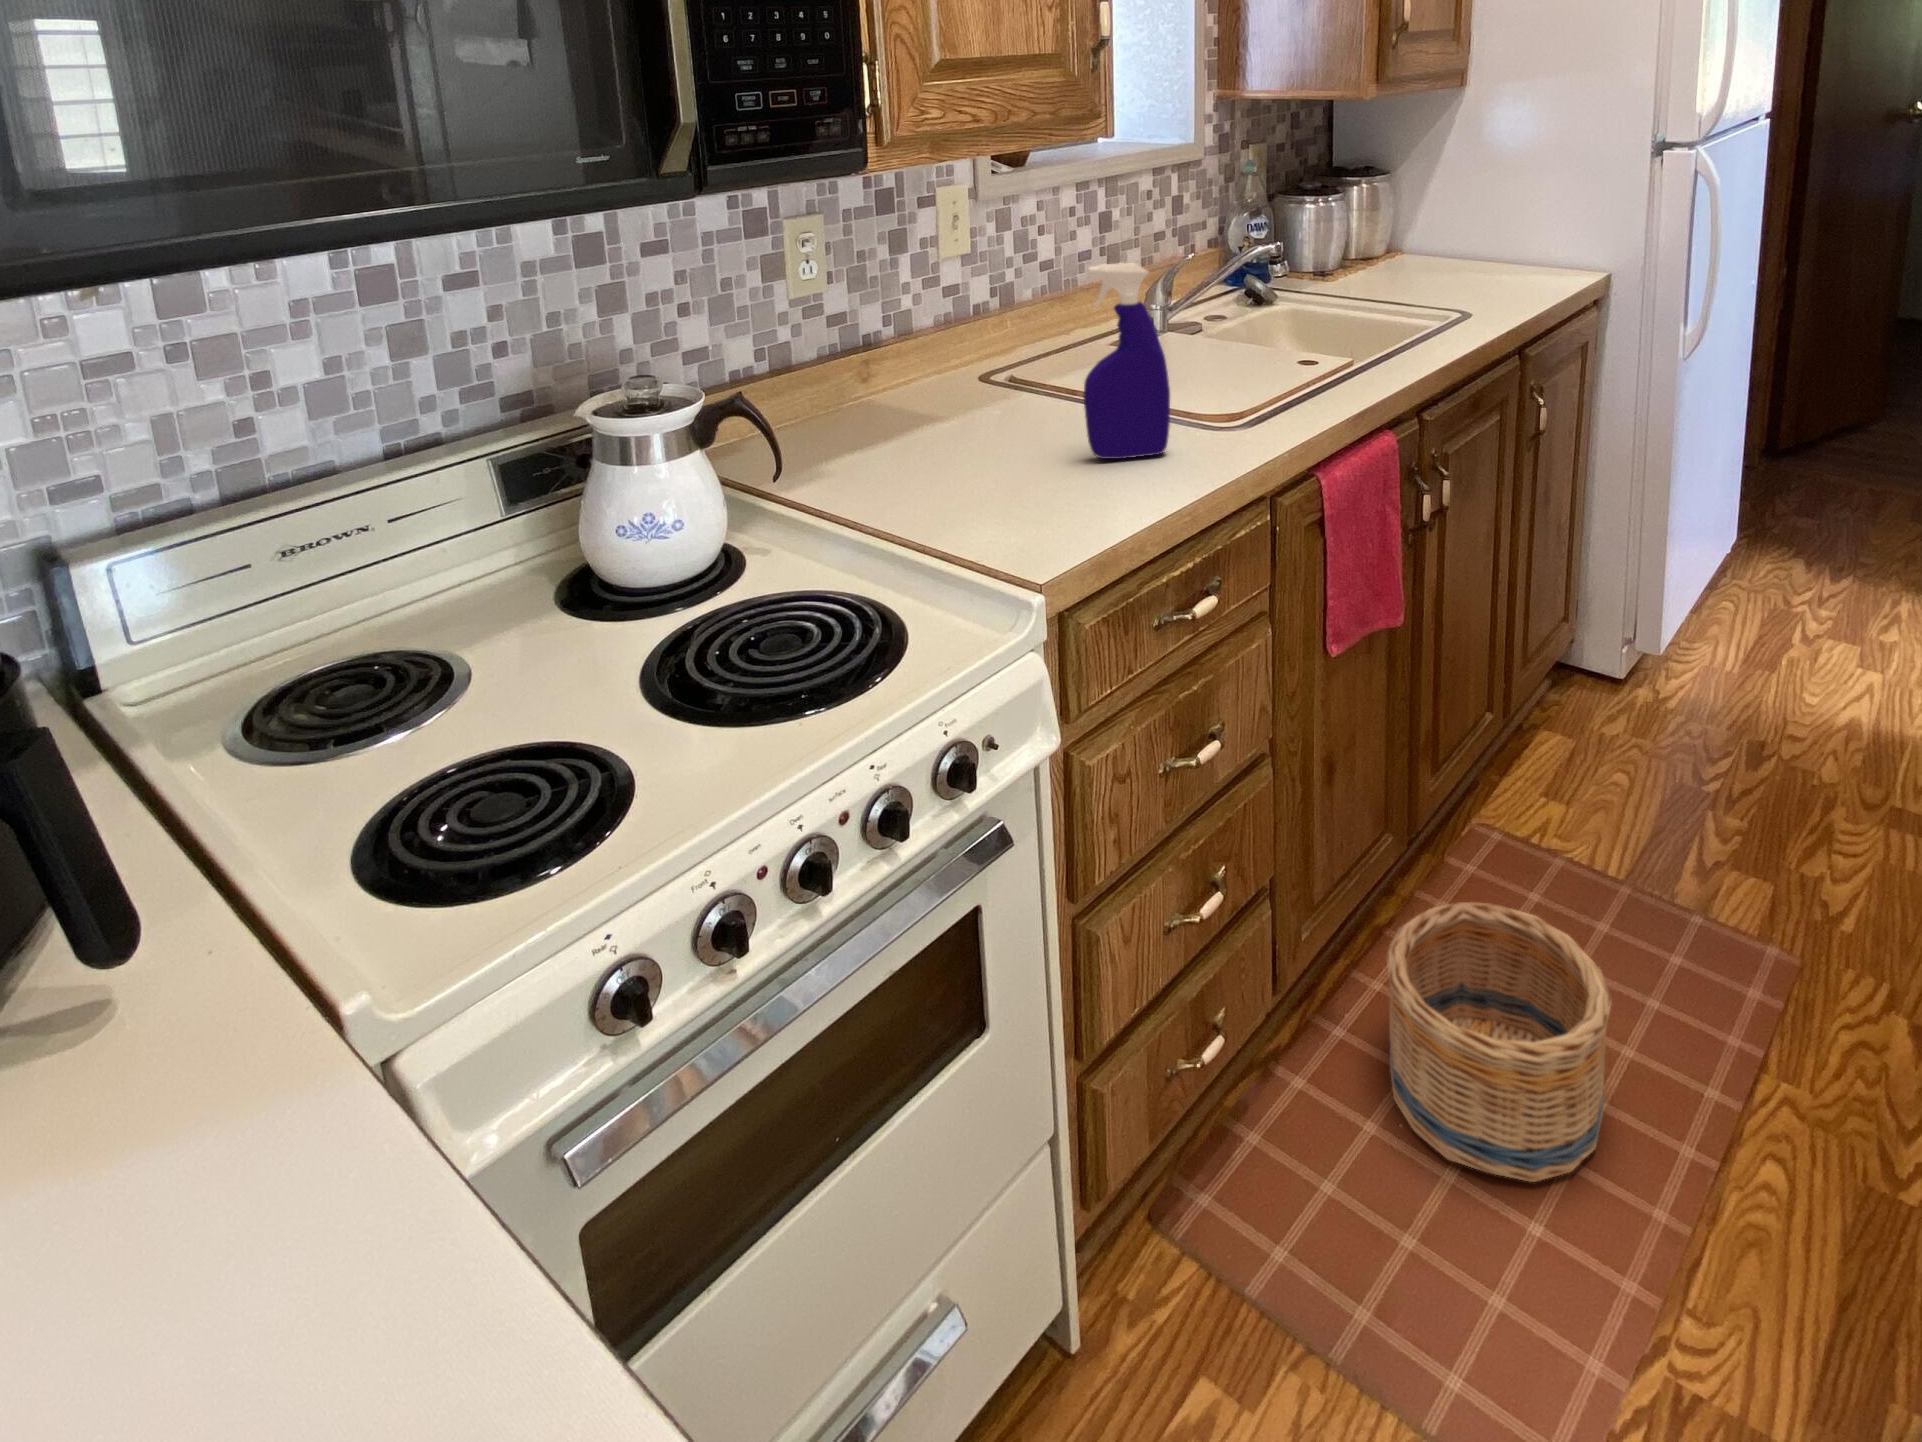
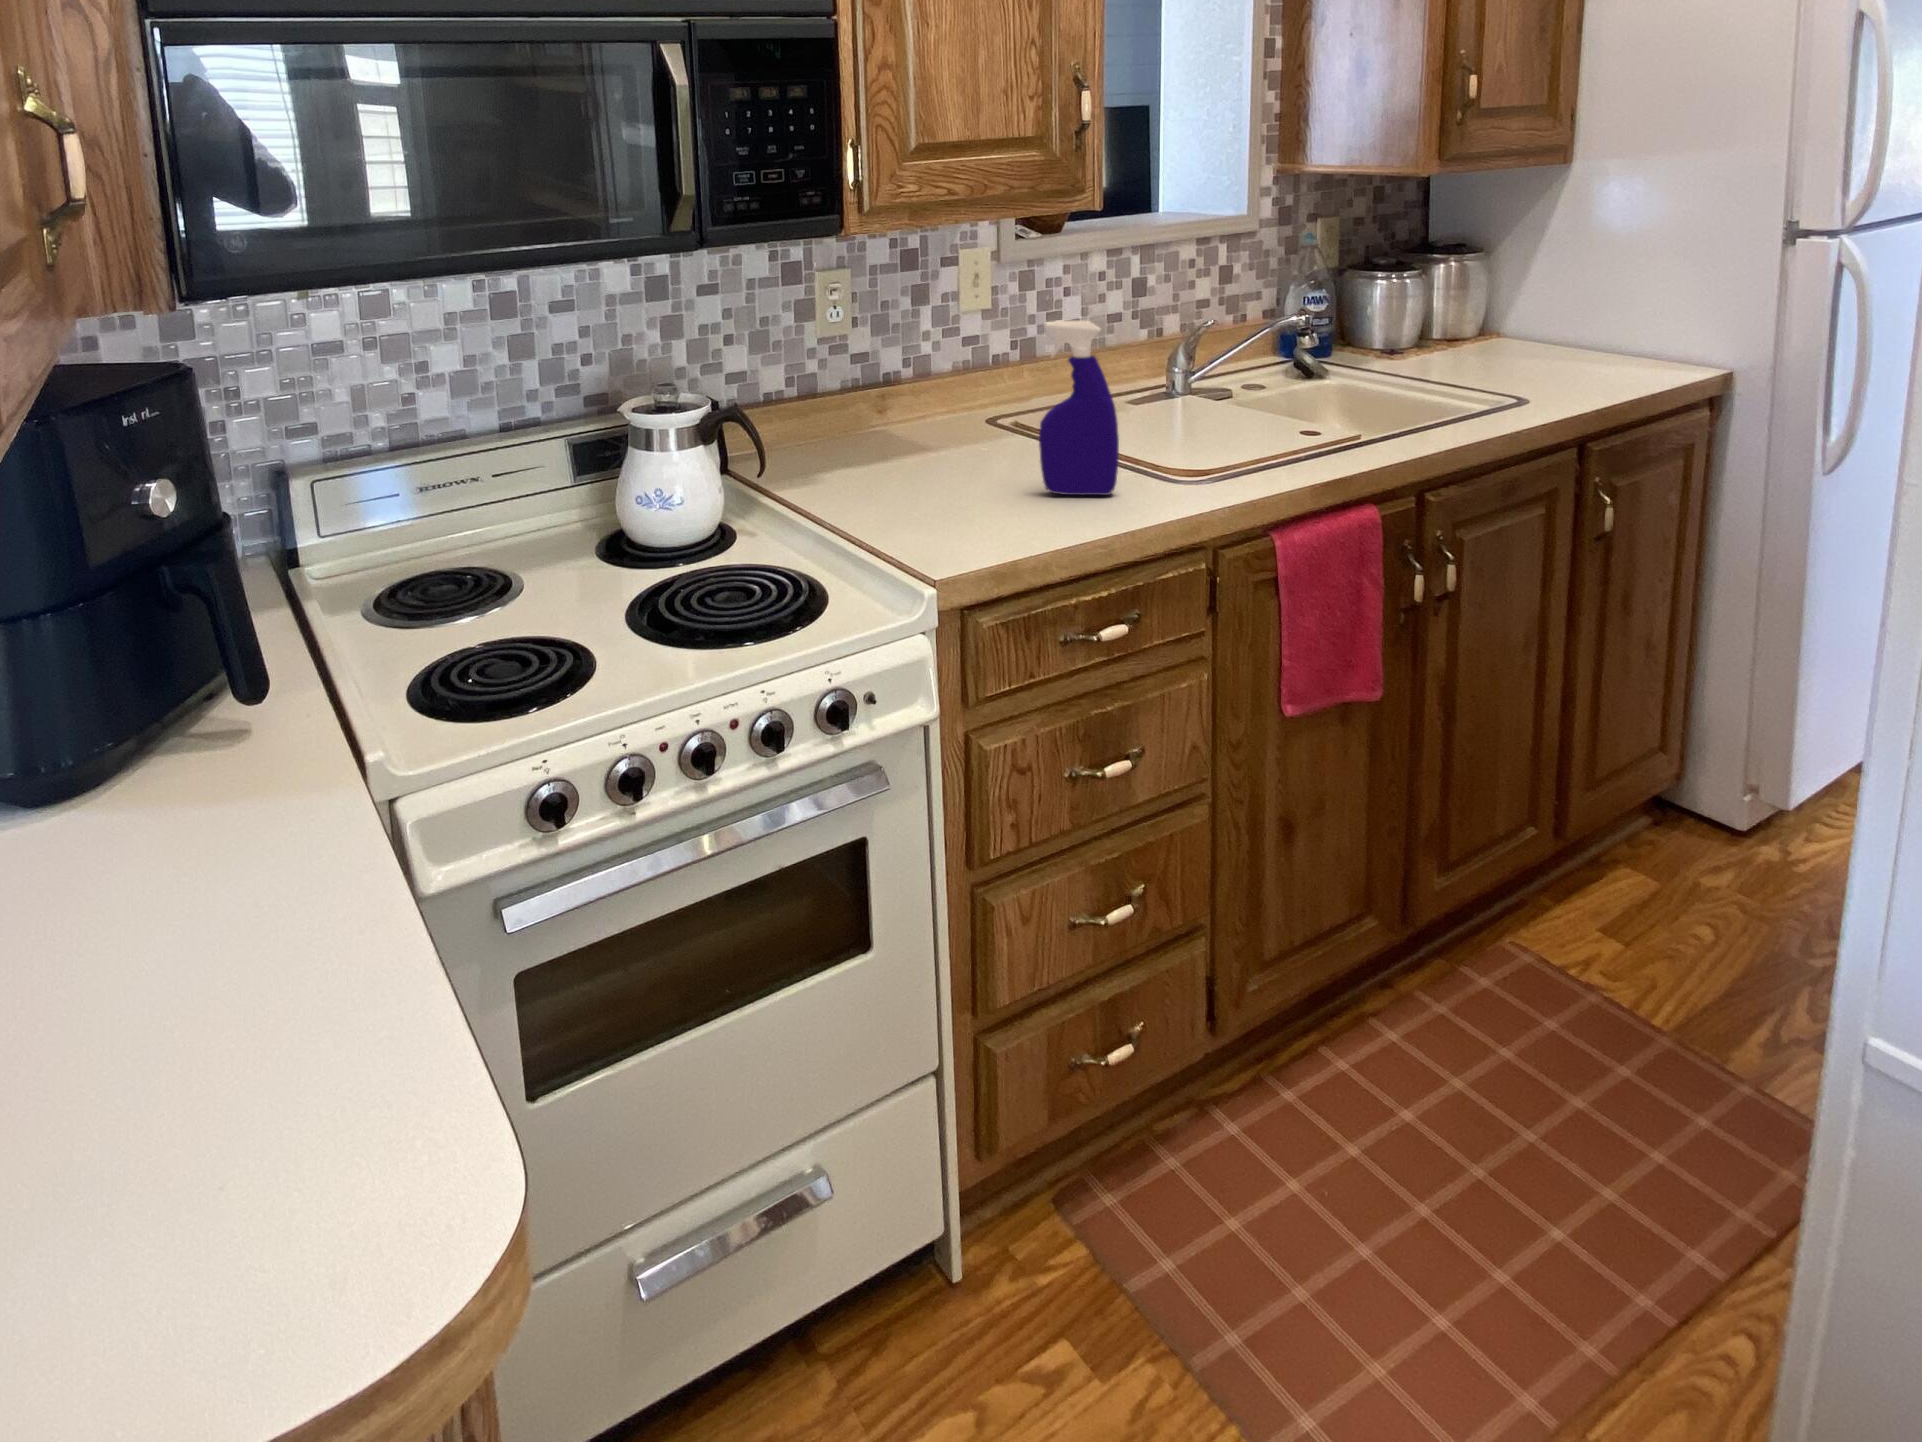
basket: present [1386,902,1612,1182] -> none [1319,987,1558,1280]

